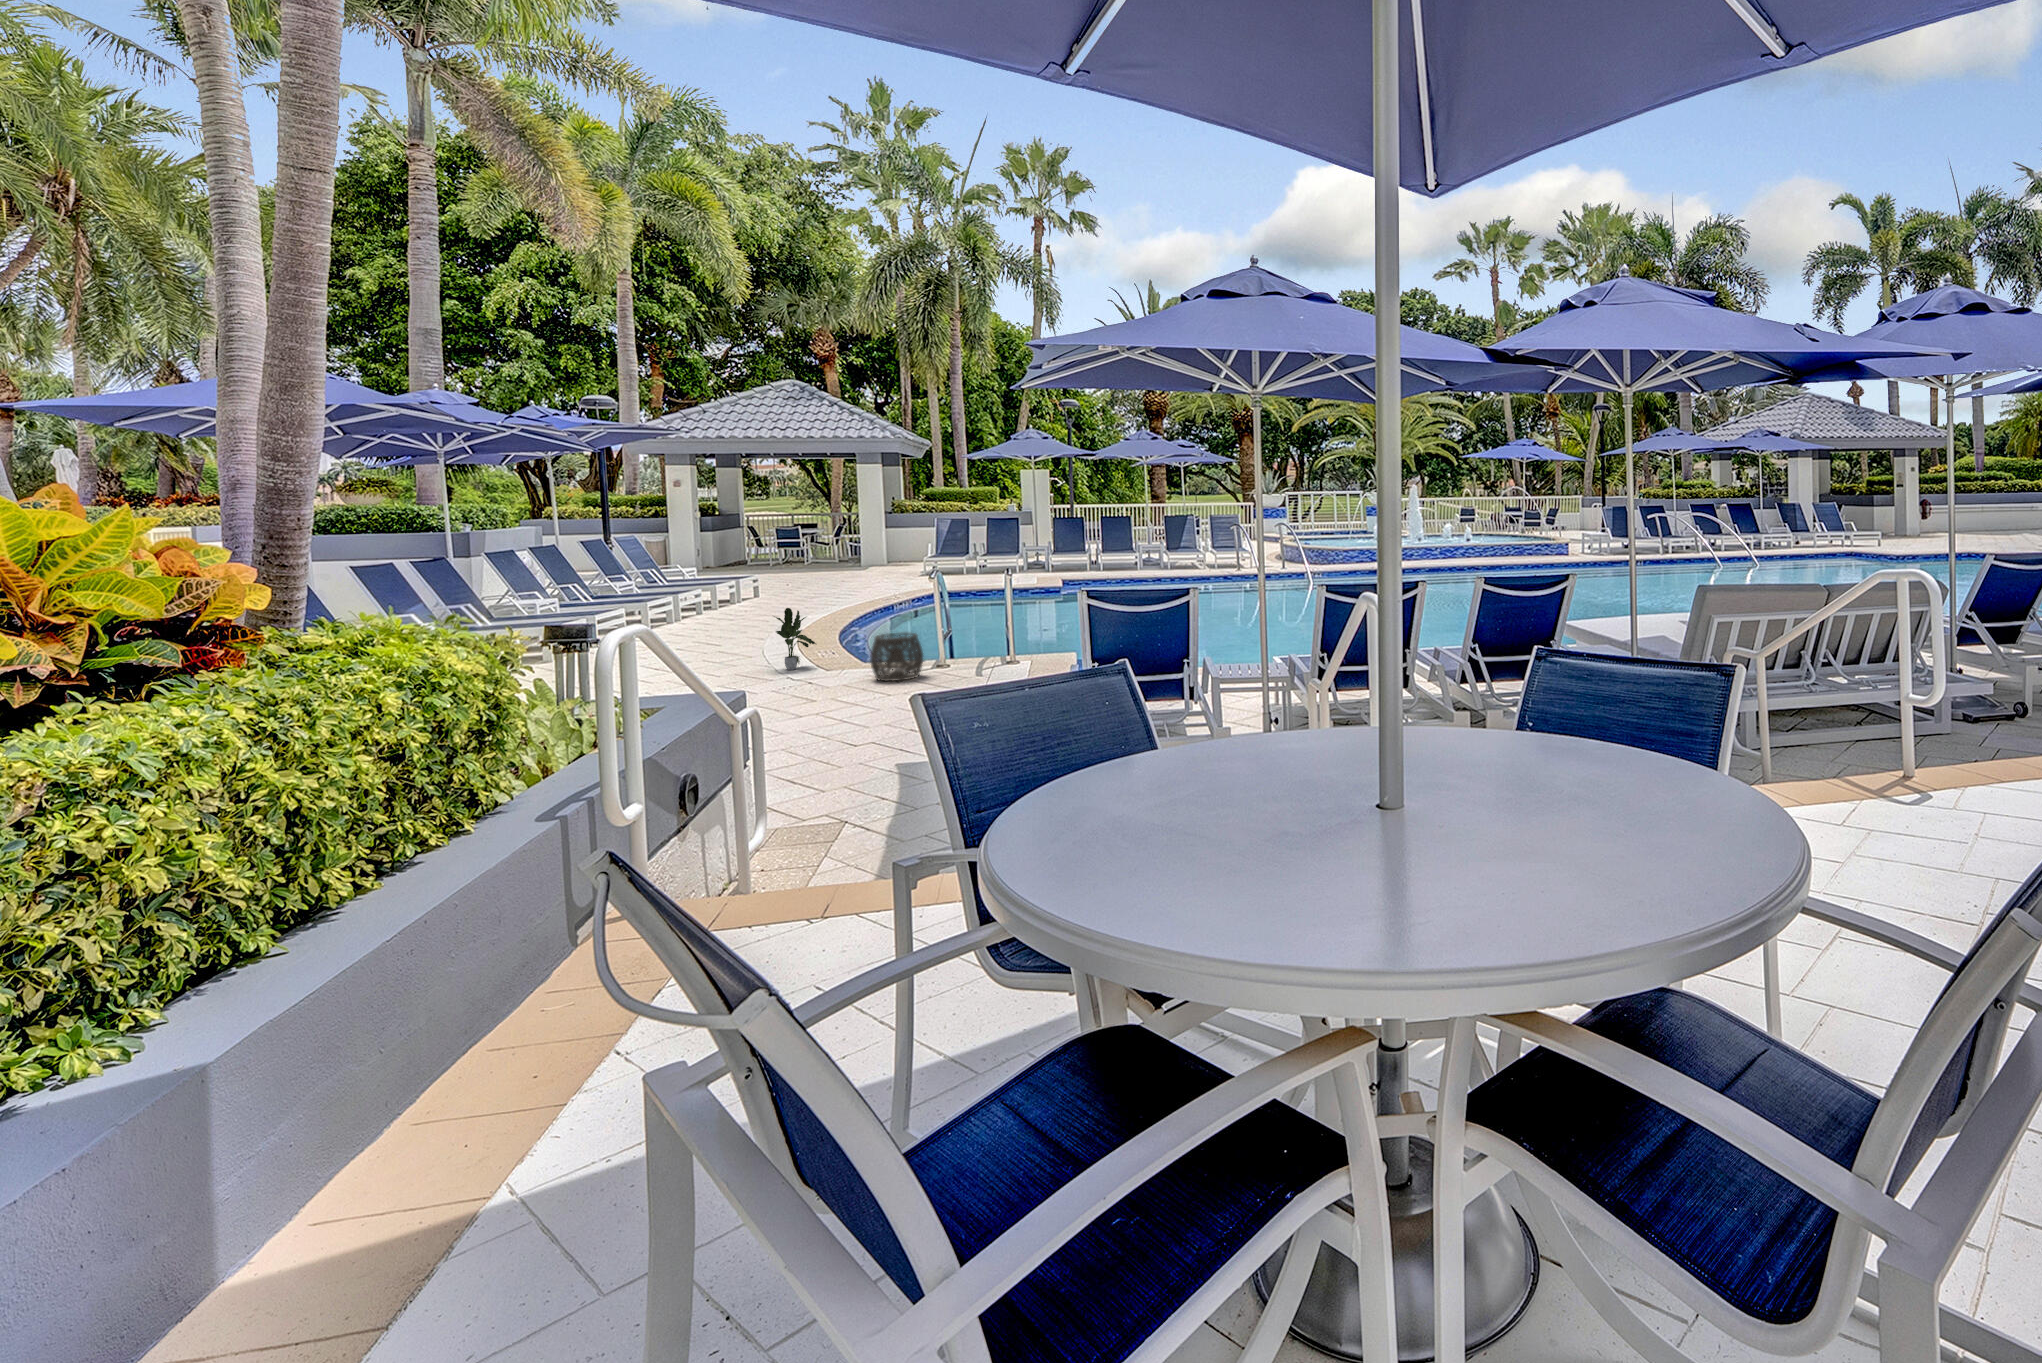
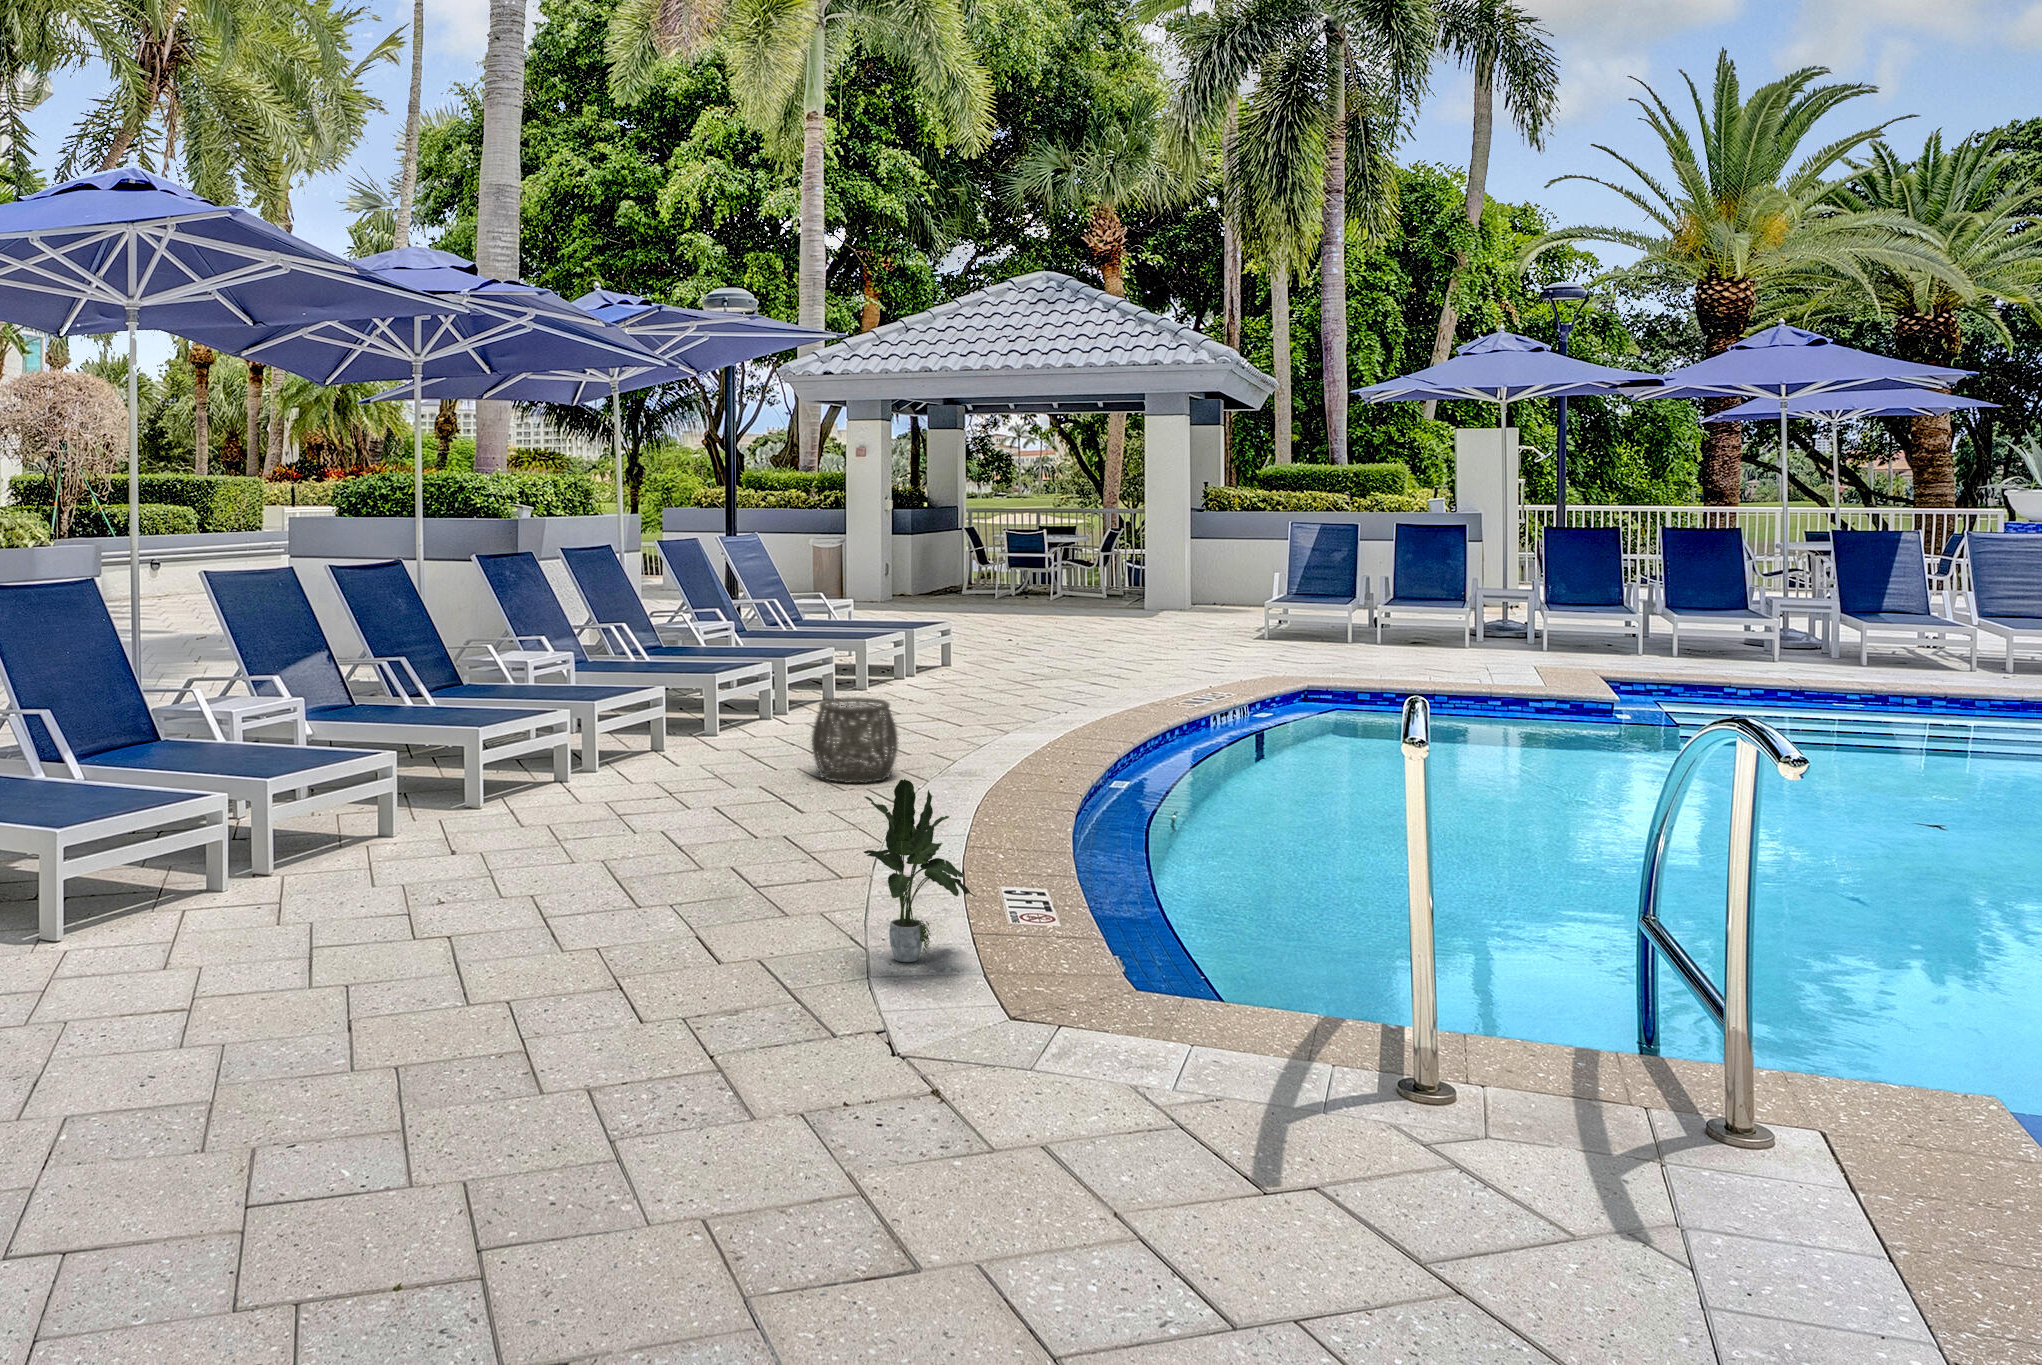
woven basket: present [870,632,923,681] -> present [812,697,898,783]

